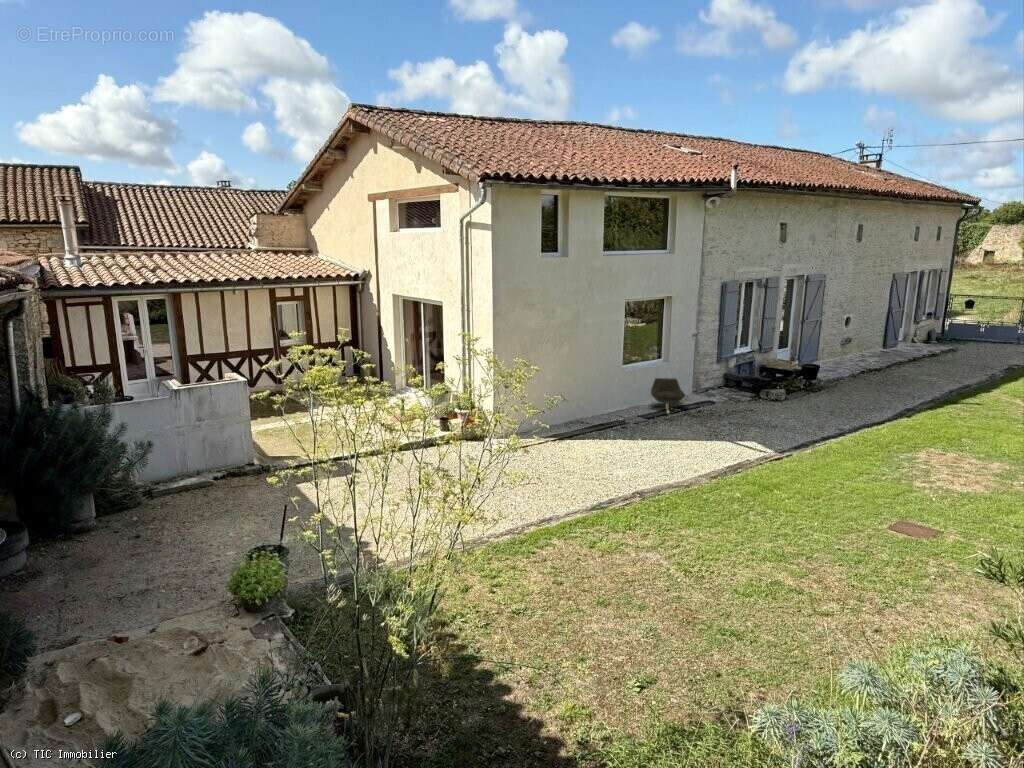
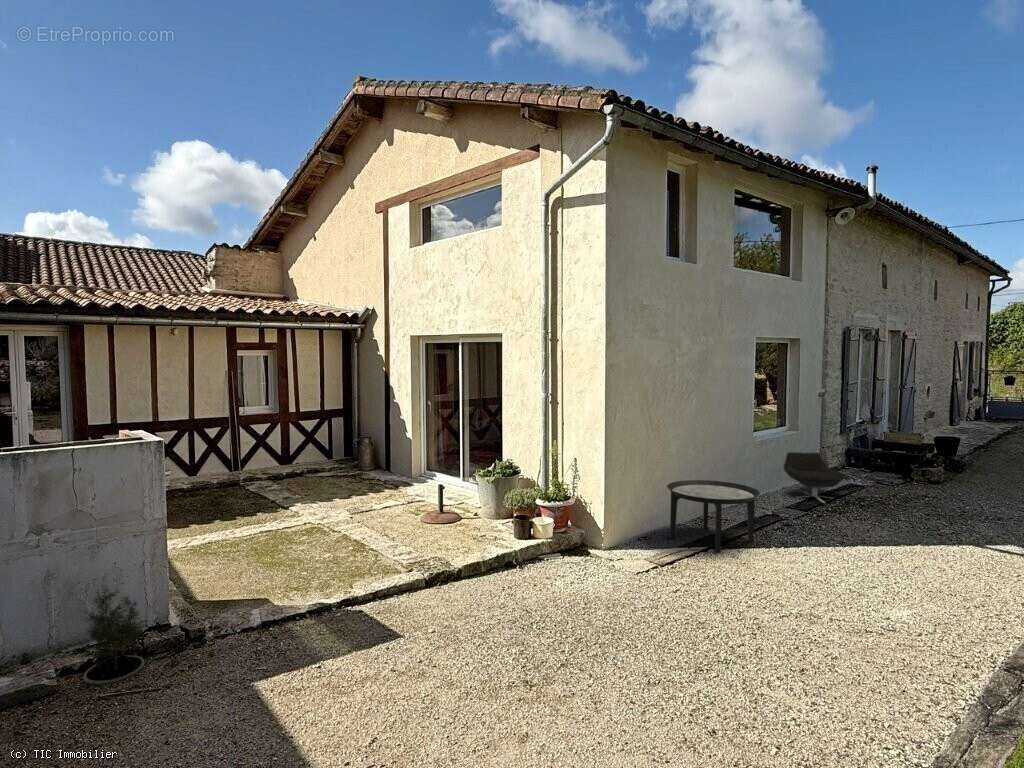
round table: none [538,398,592,441] -> present [667,480,760,552]
potted tree: none [218,443,246,485] -> present [83,586,146,685]

